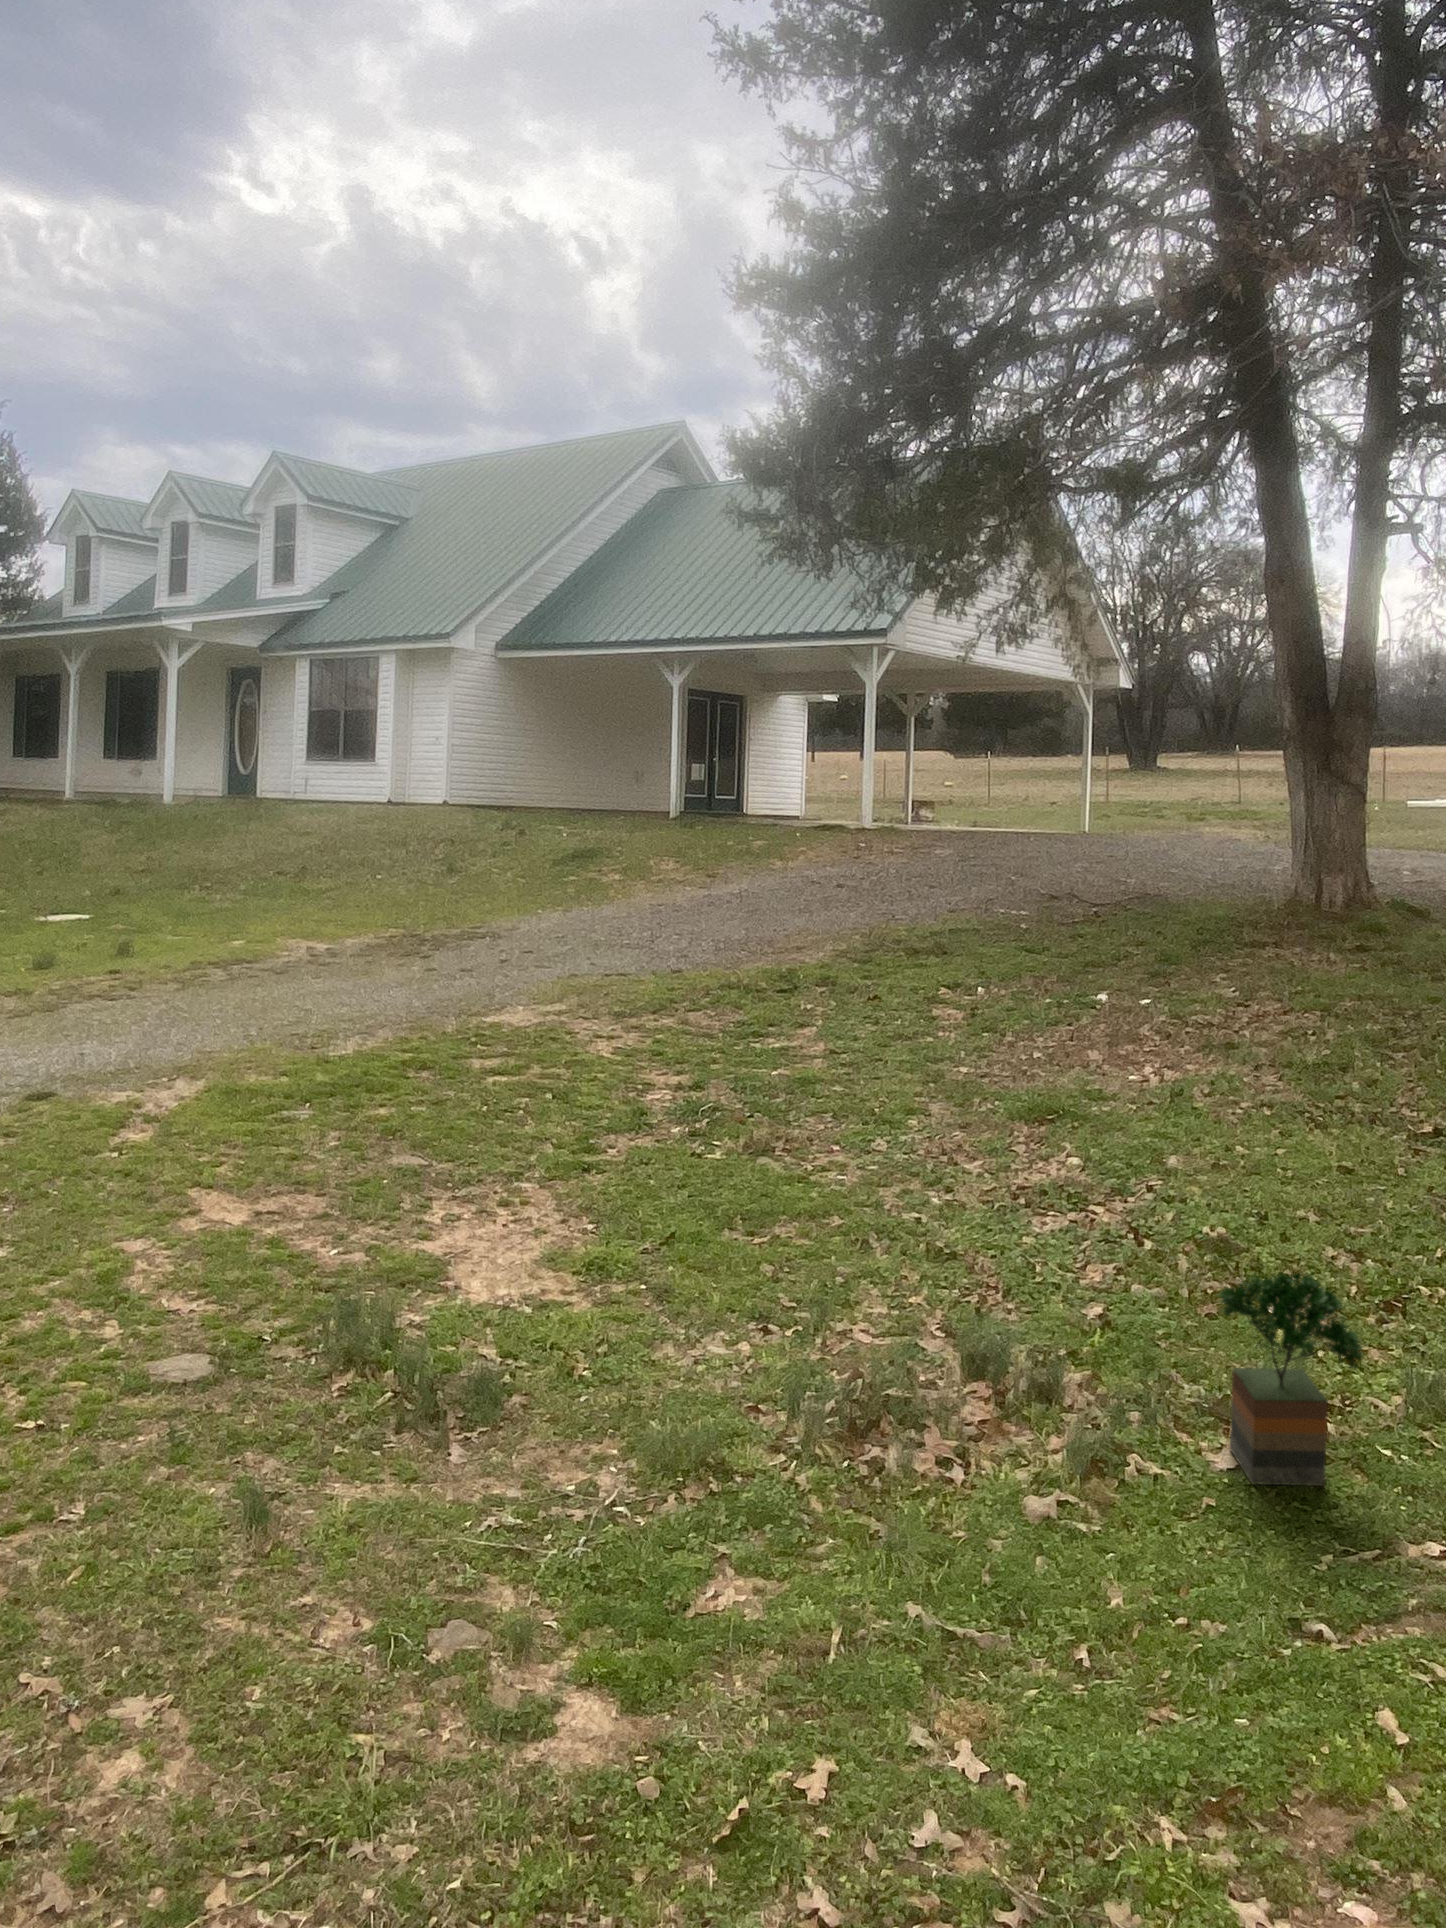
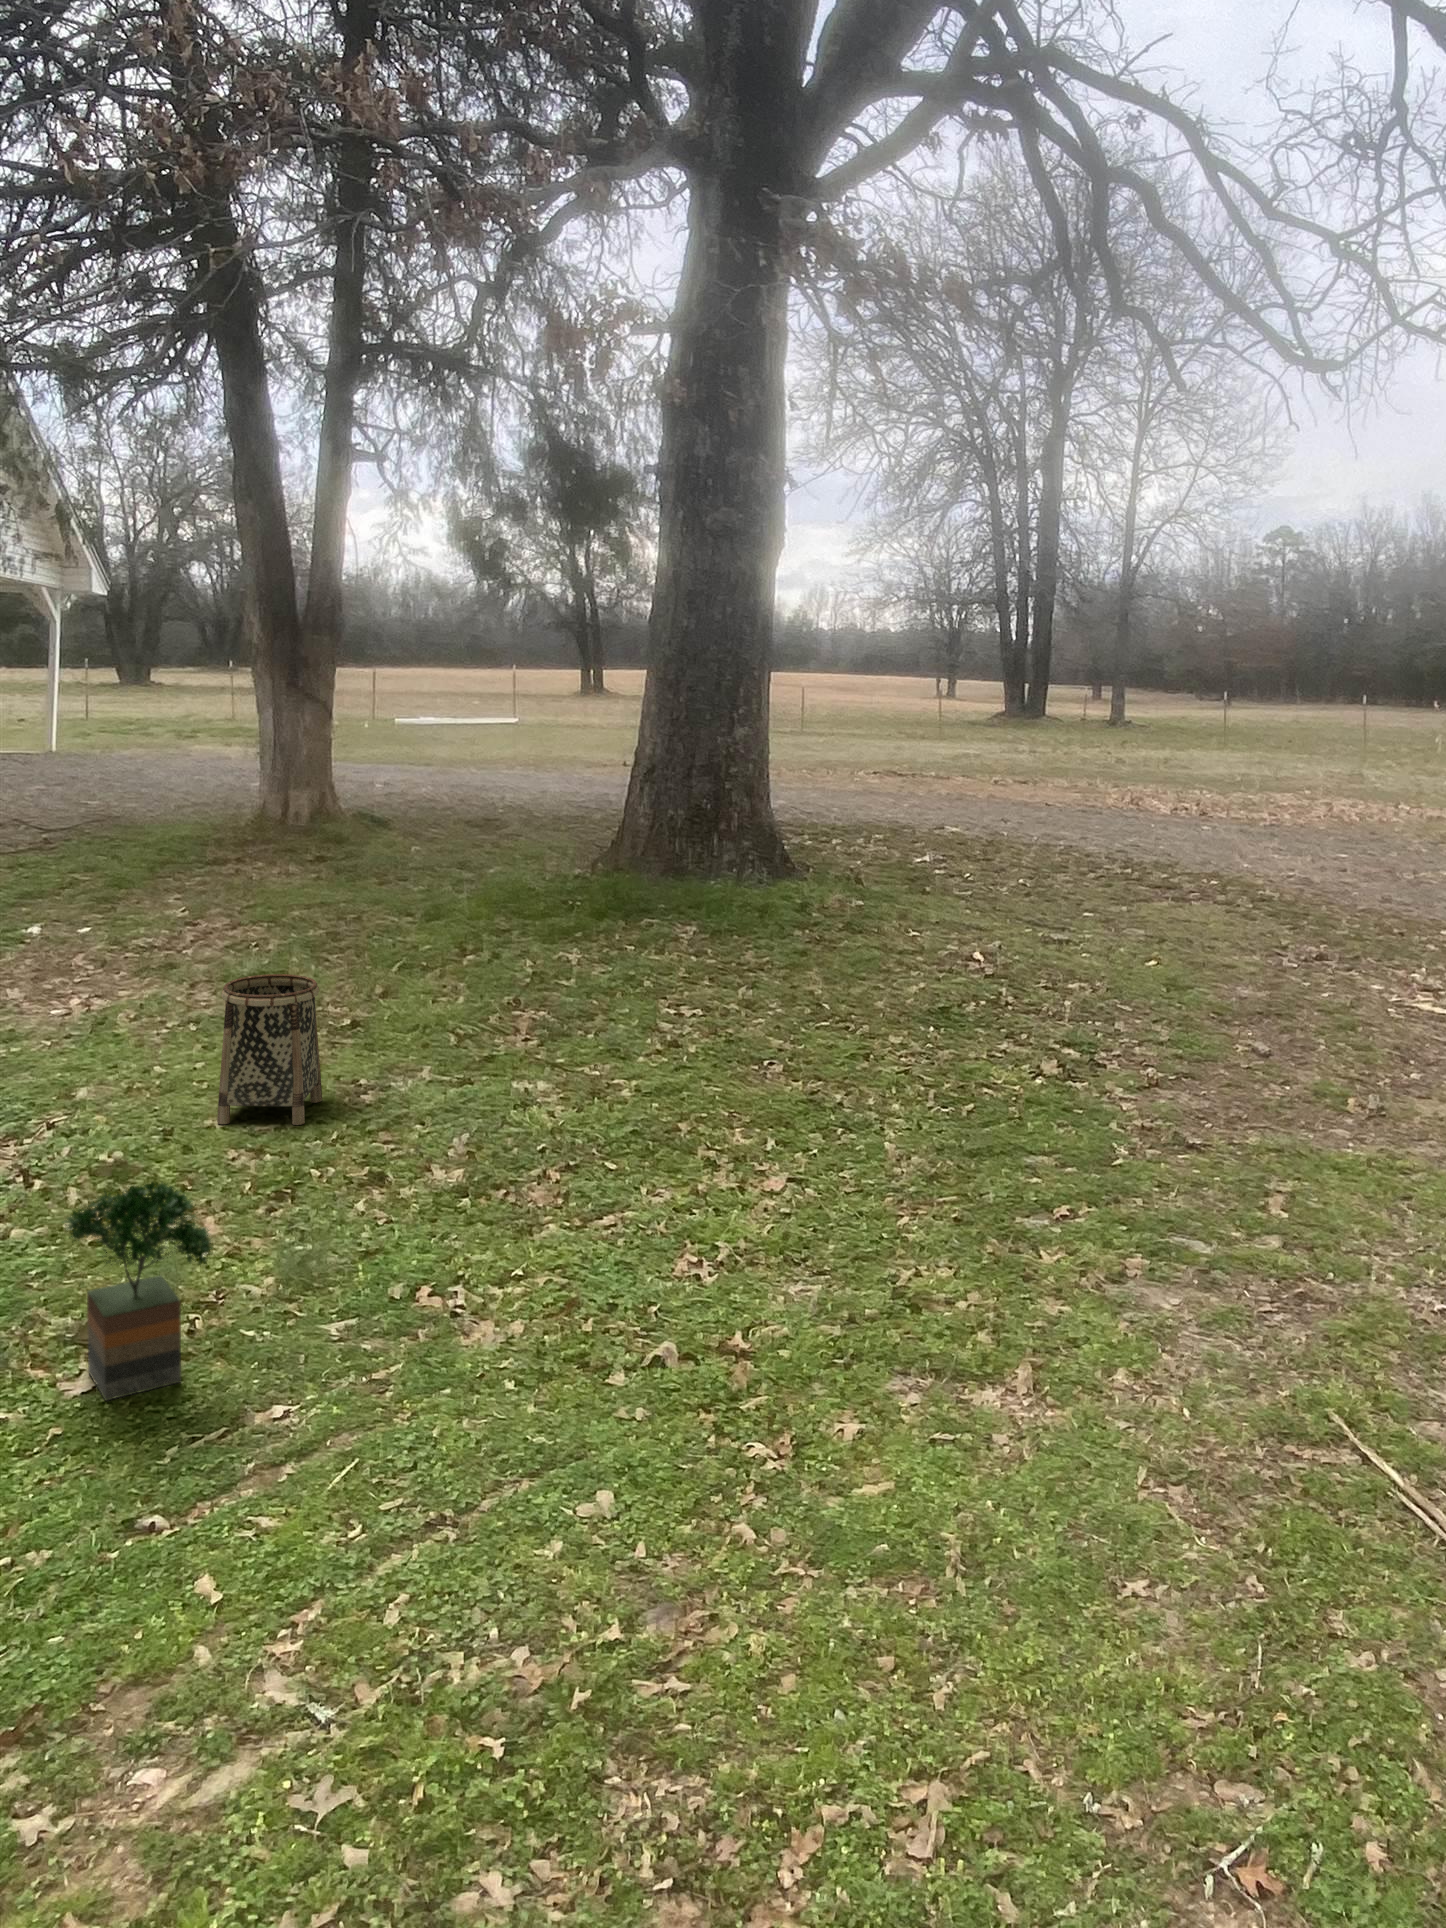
basket: none [1310,1070,1420,1233] -> present [217,974,322,1125]

